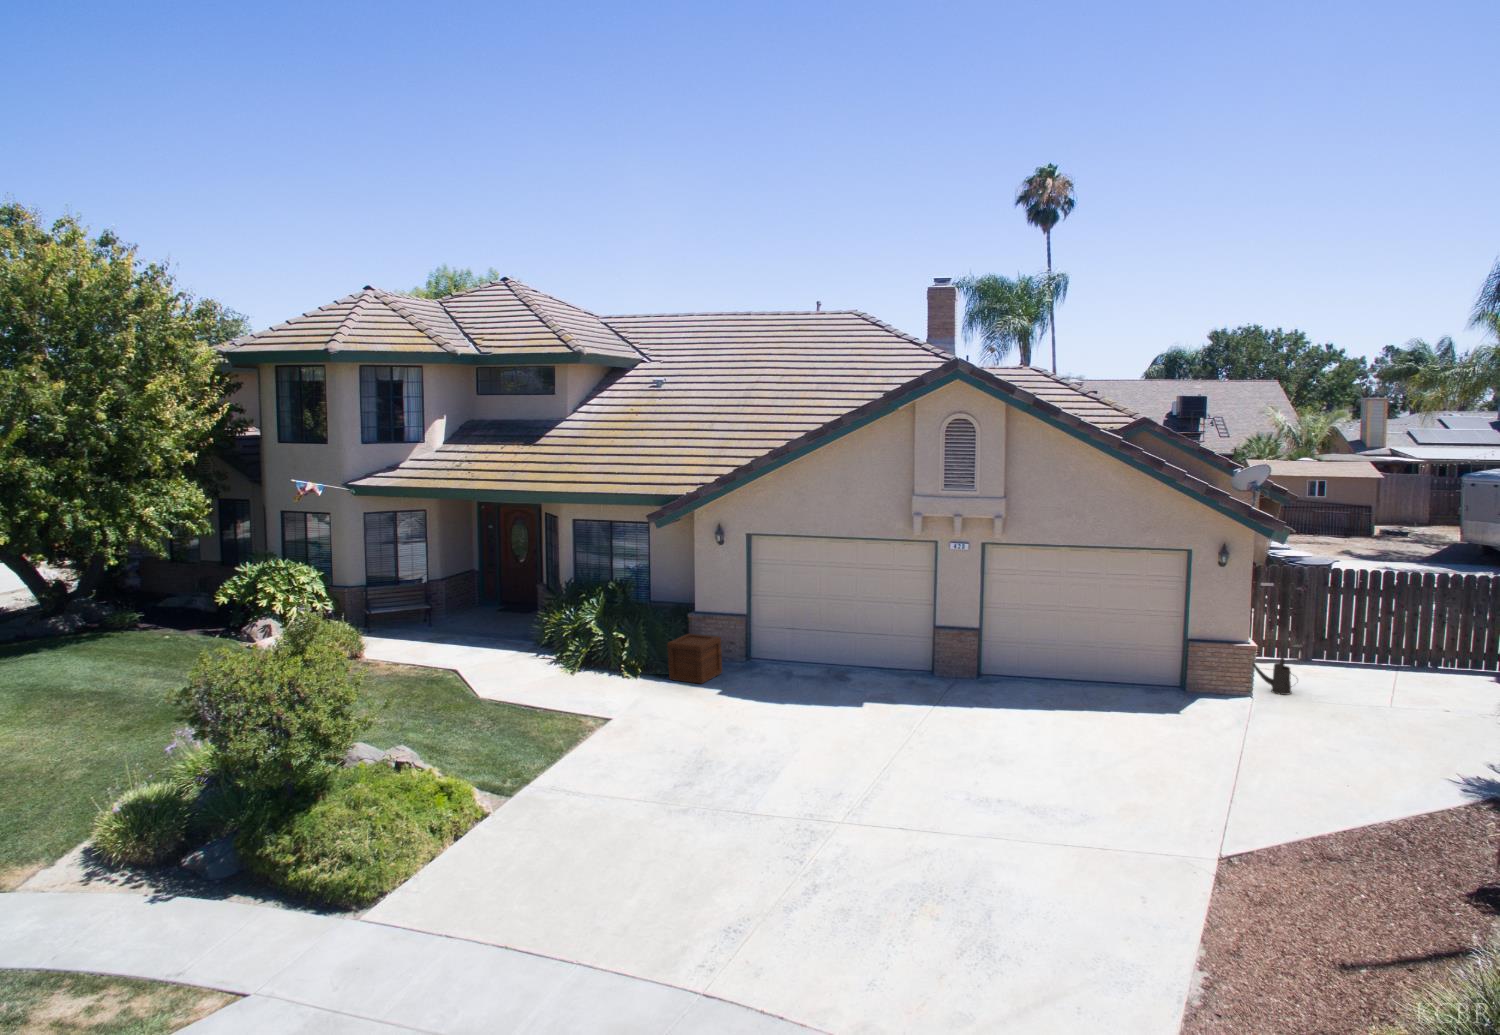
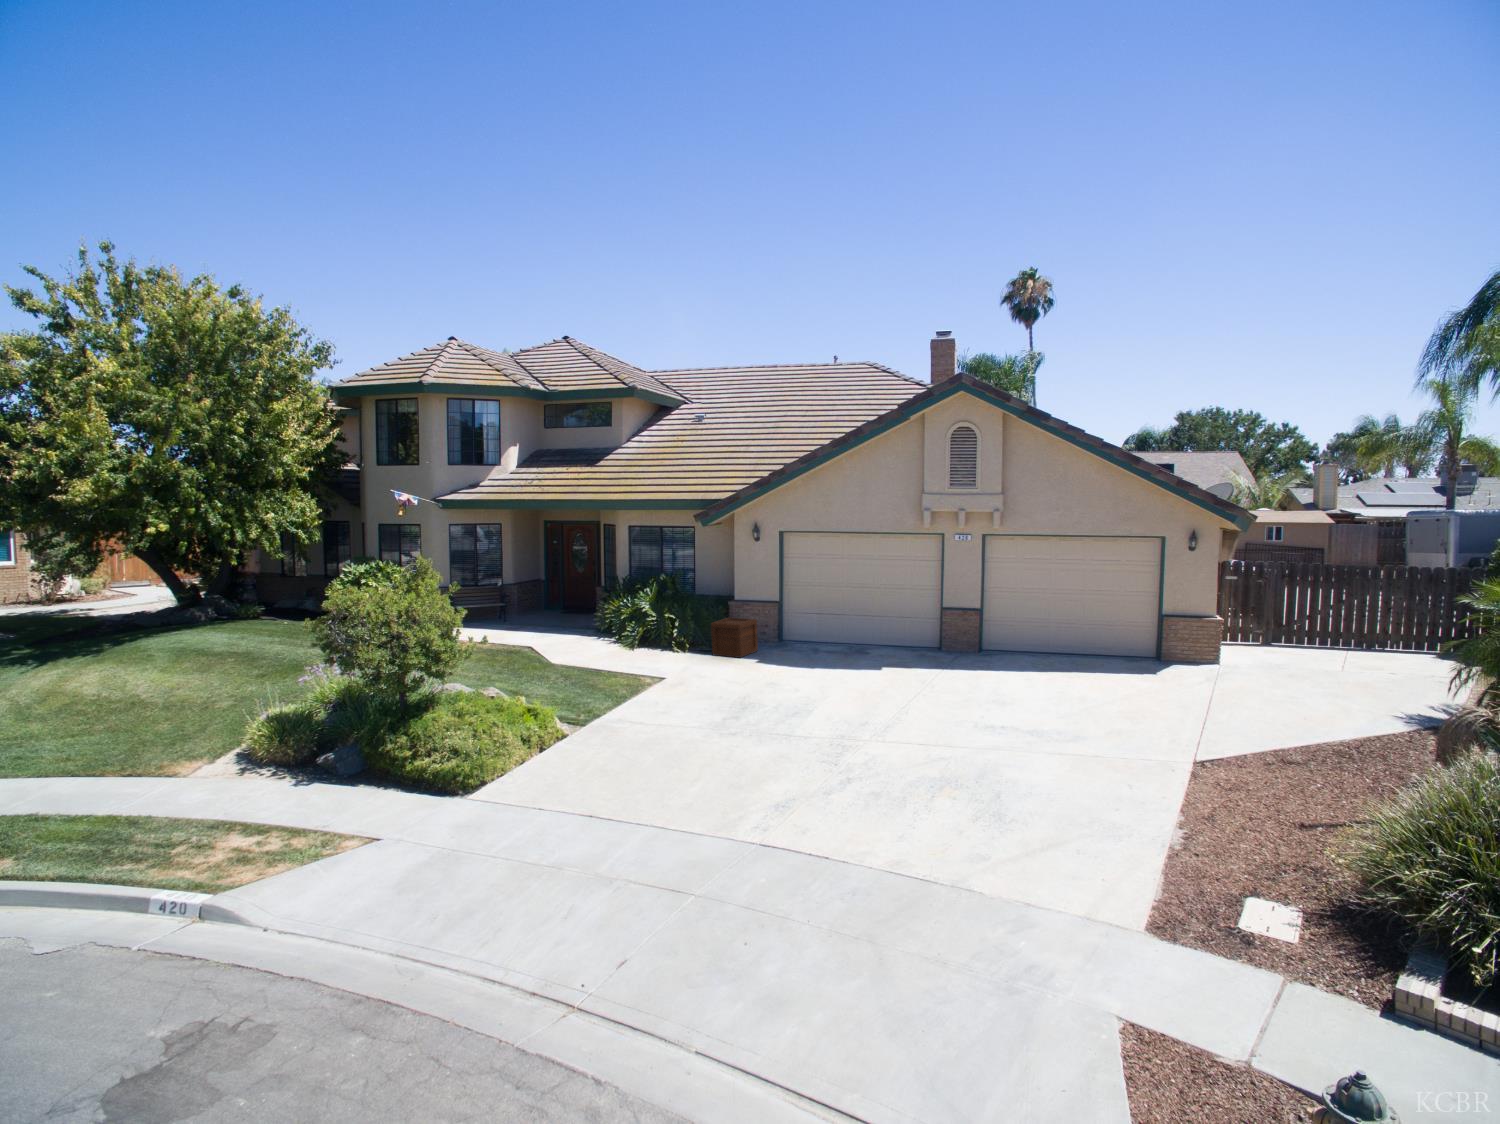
watering can: present [1253,657,1292,695] -> none [1215,630,1258,662]

